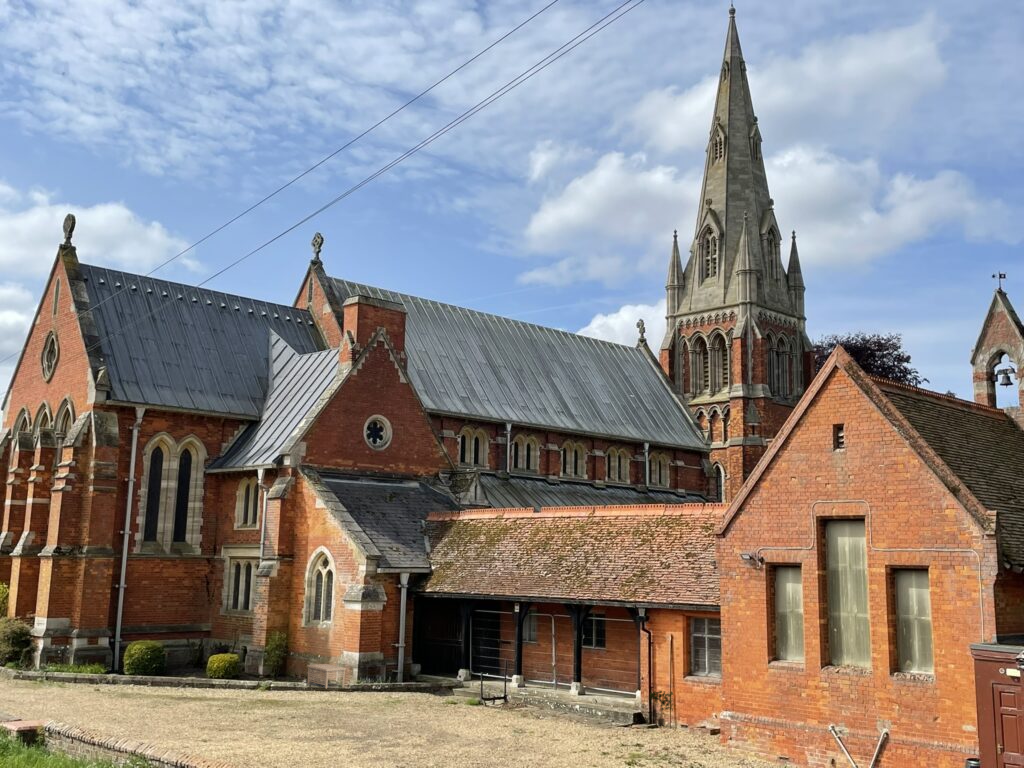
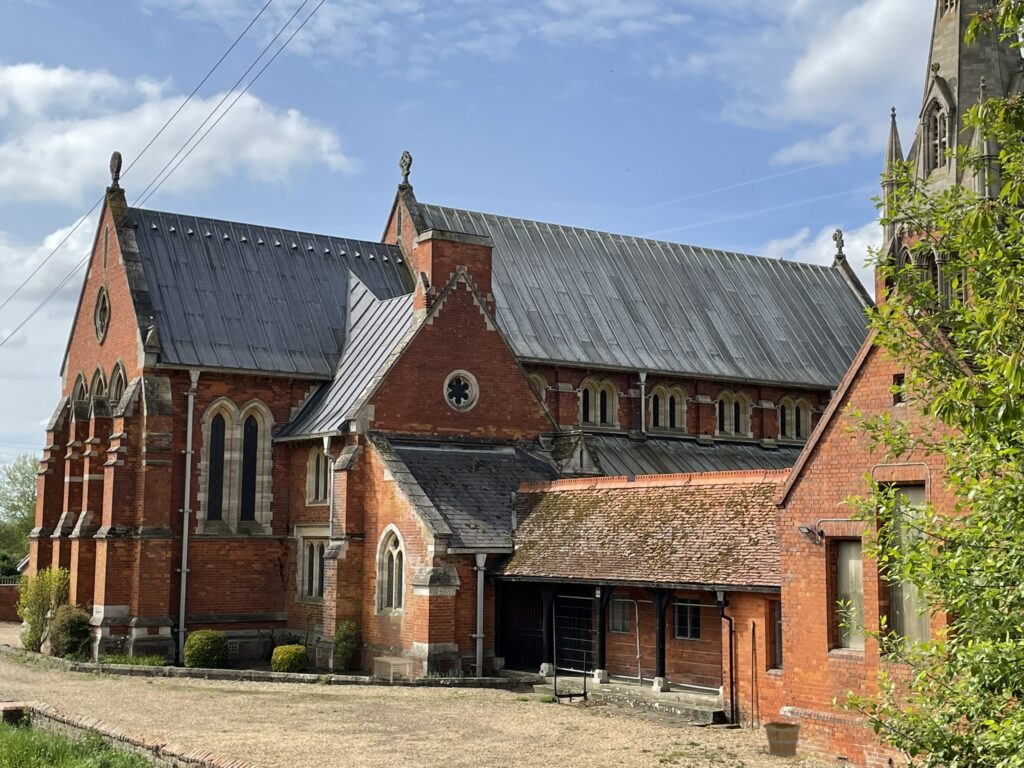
potted plant: present [650,691,673,726] -> none [723,687,756,727]
wooden bucket: none [712,725,743,756] -> present [765,722,800,756]

